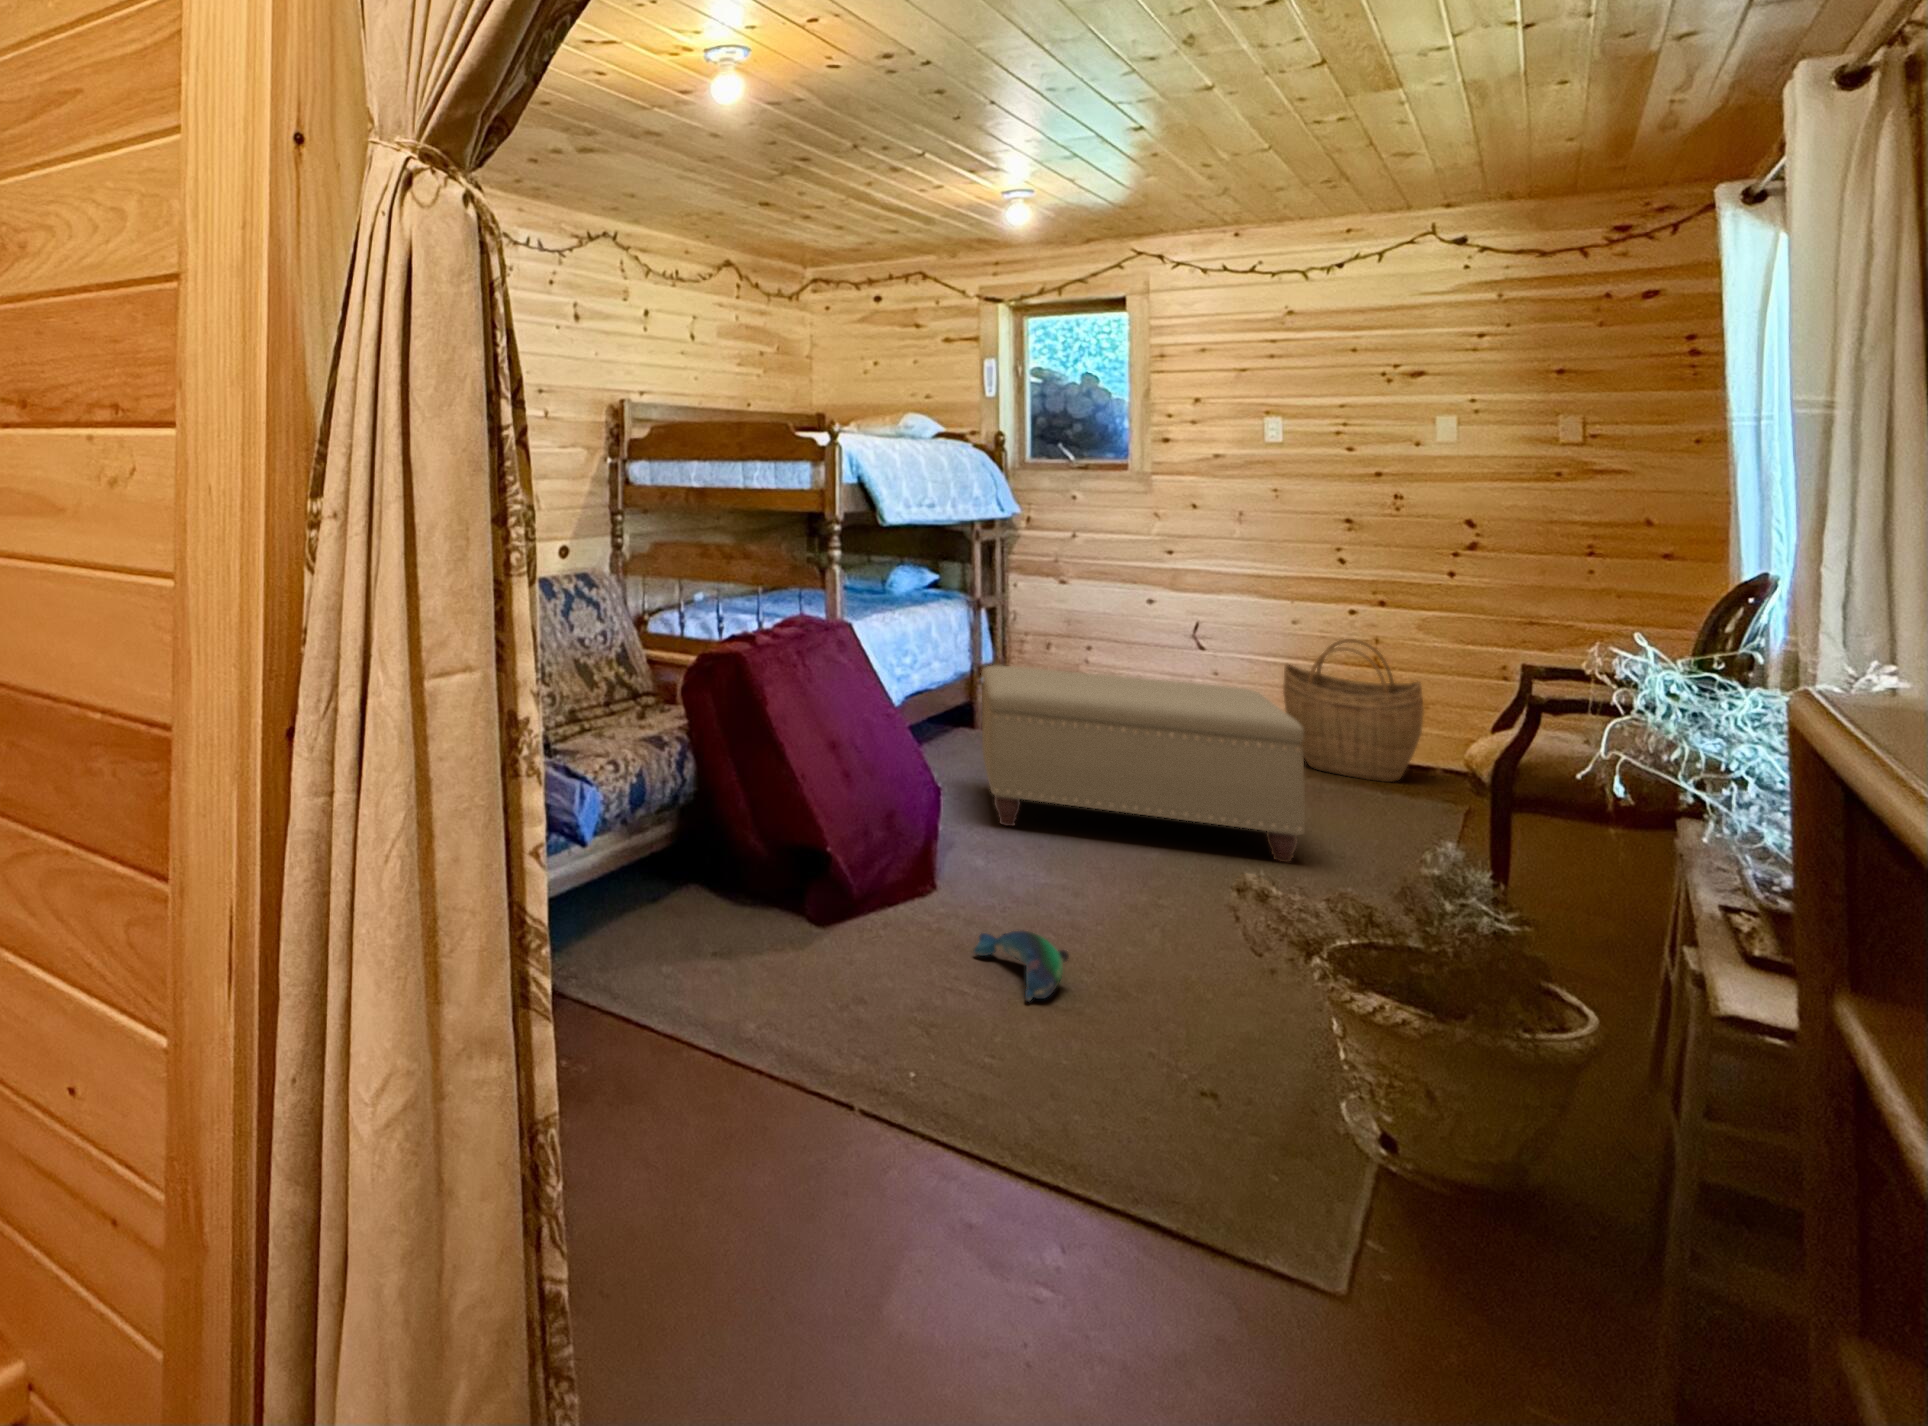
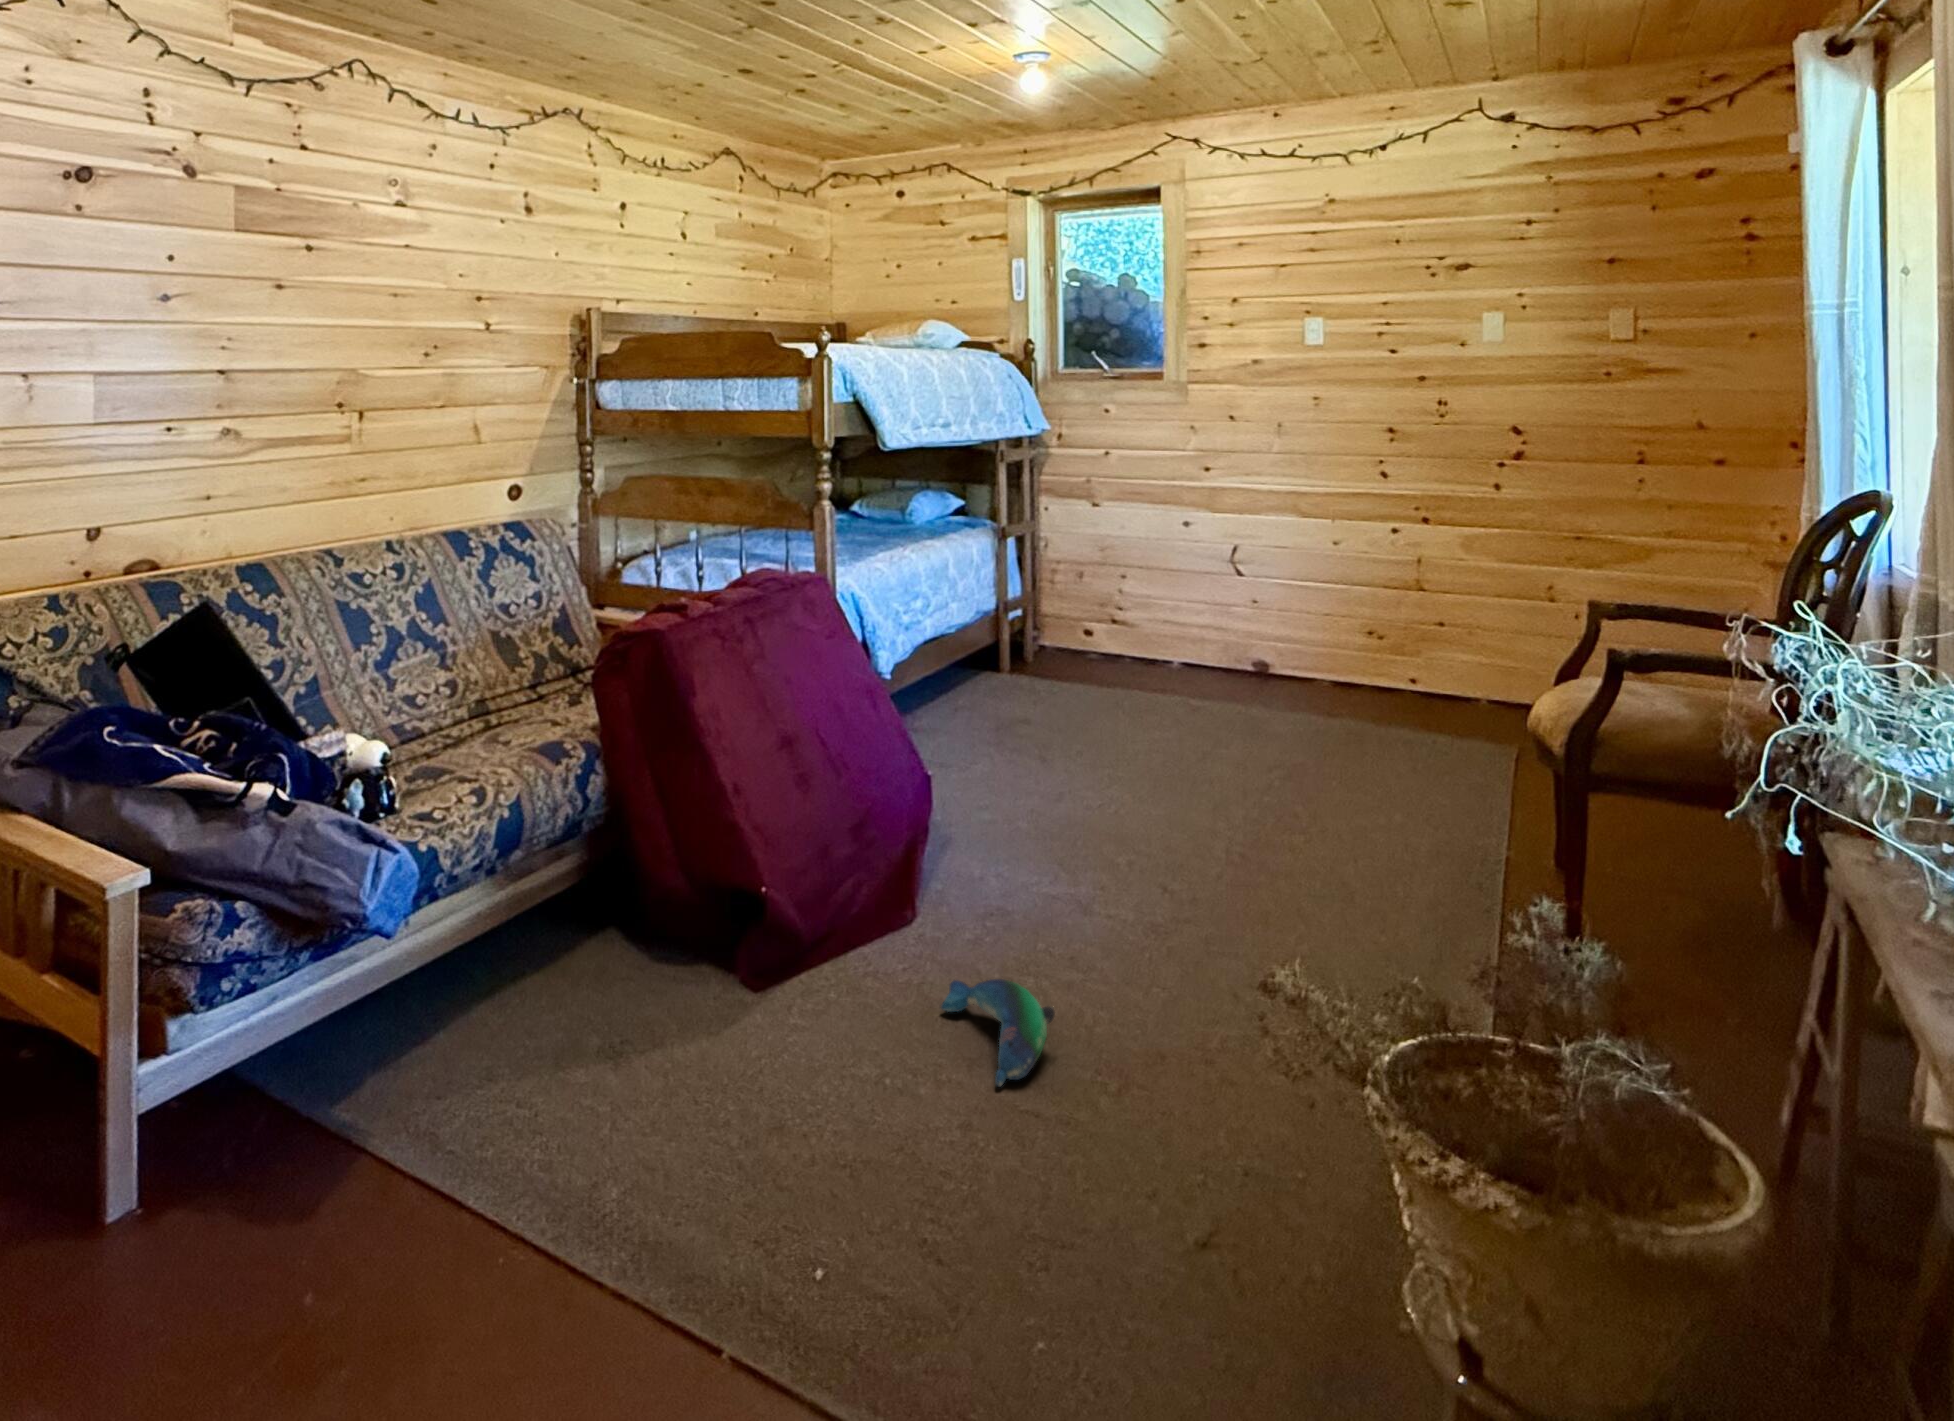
woven basket: present [1283,639,1424,782] -> none [1317,559,1458,714]
ottoman: present [981,665,1305,862] -> none [991,612,1341,833]

